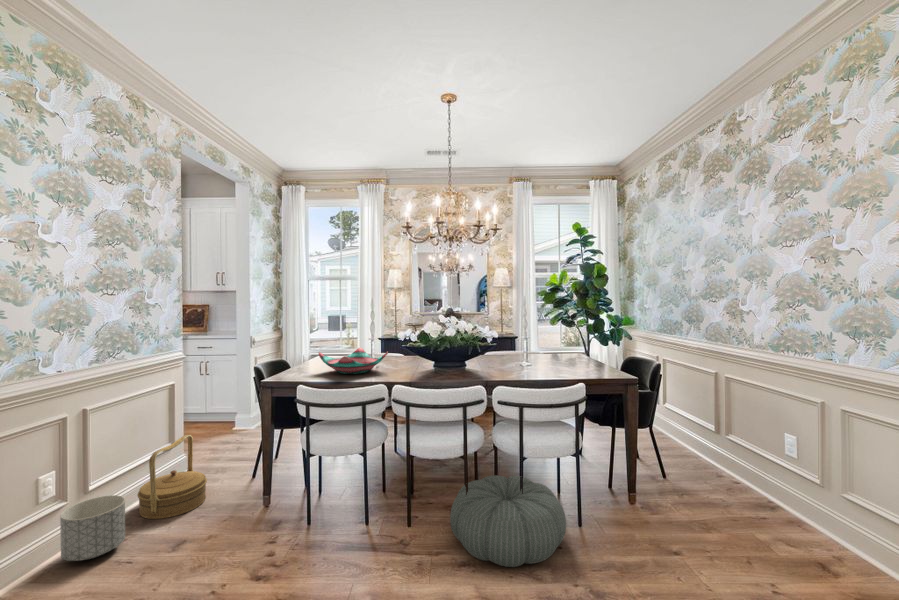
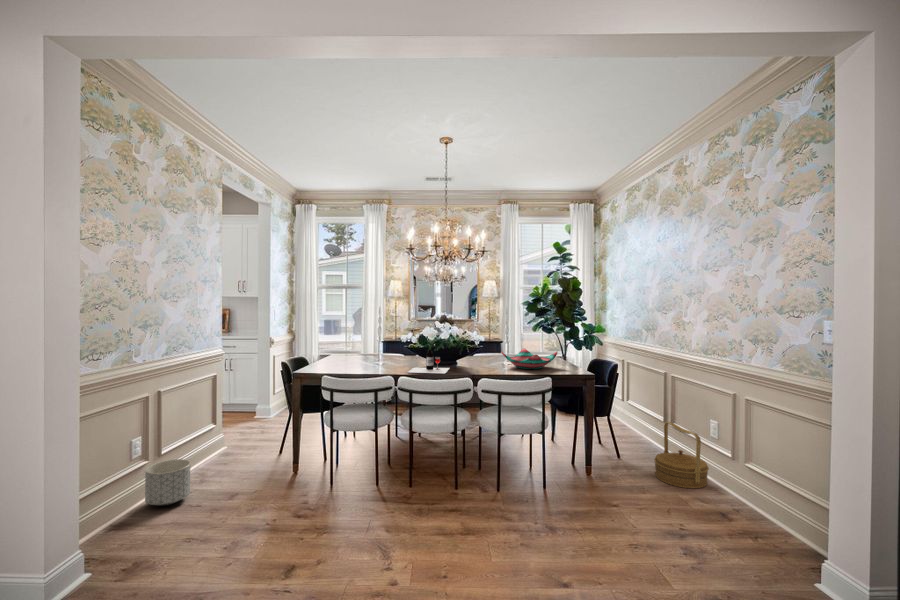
wine bottle: none [403,344,457,380] -> present [408,345,449,373]
decorative bowl: present [319,348,388,374] -> present [501,348,557,369]
woven basket: present [137,435,207,519] -> present [654,422,709,489]
pouf: present [450,475,566,567] -> none [443,449,532,511]

